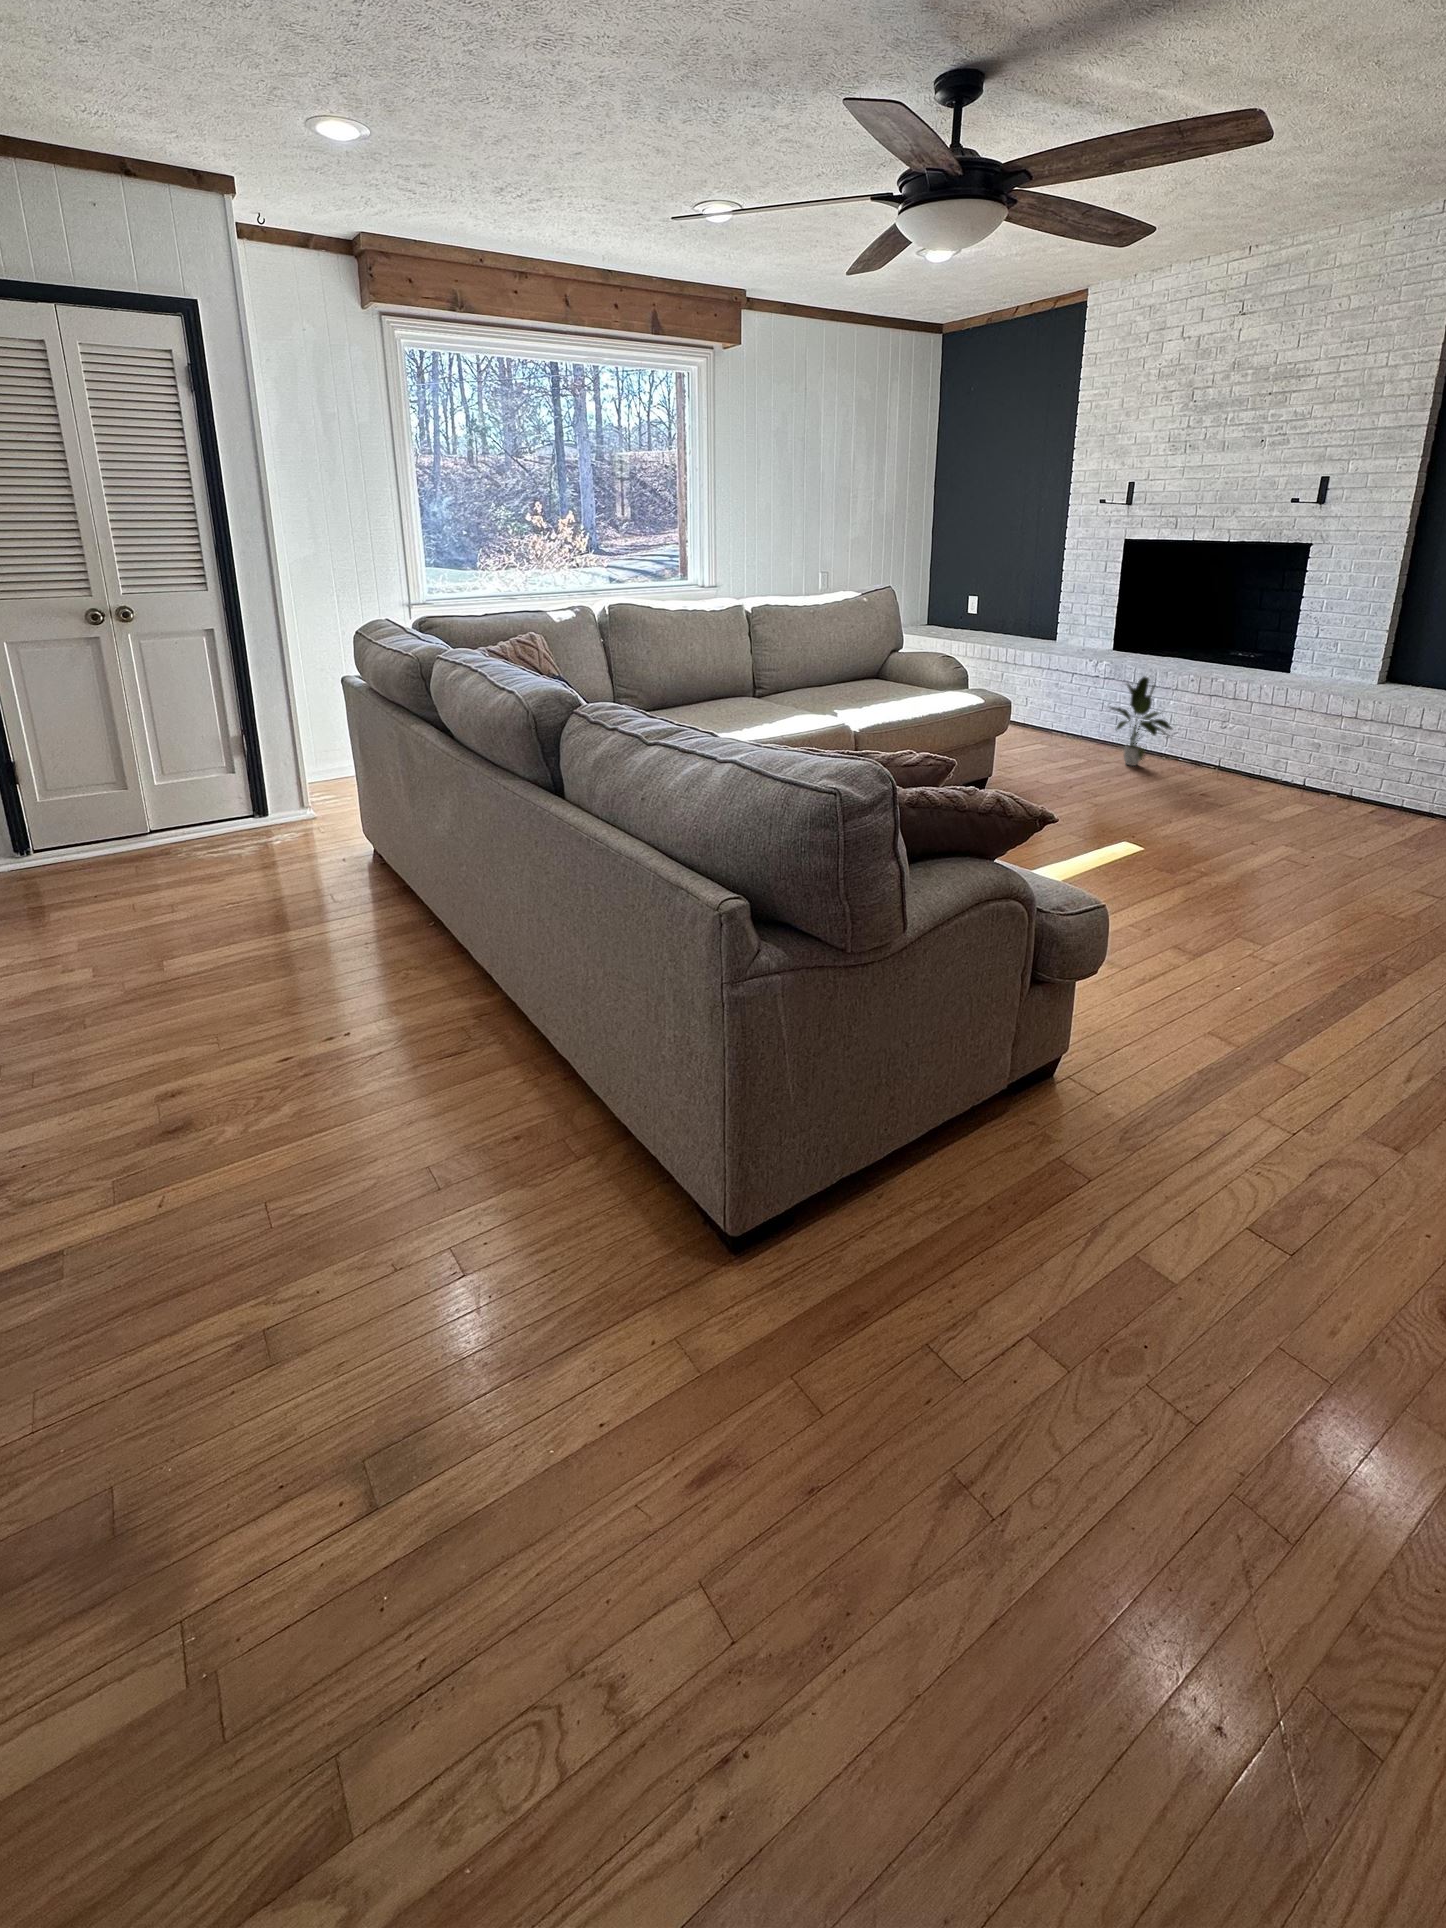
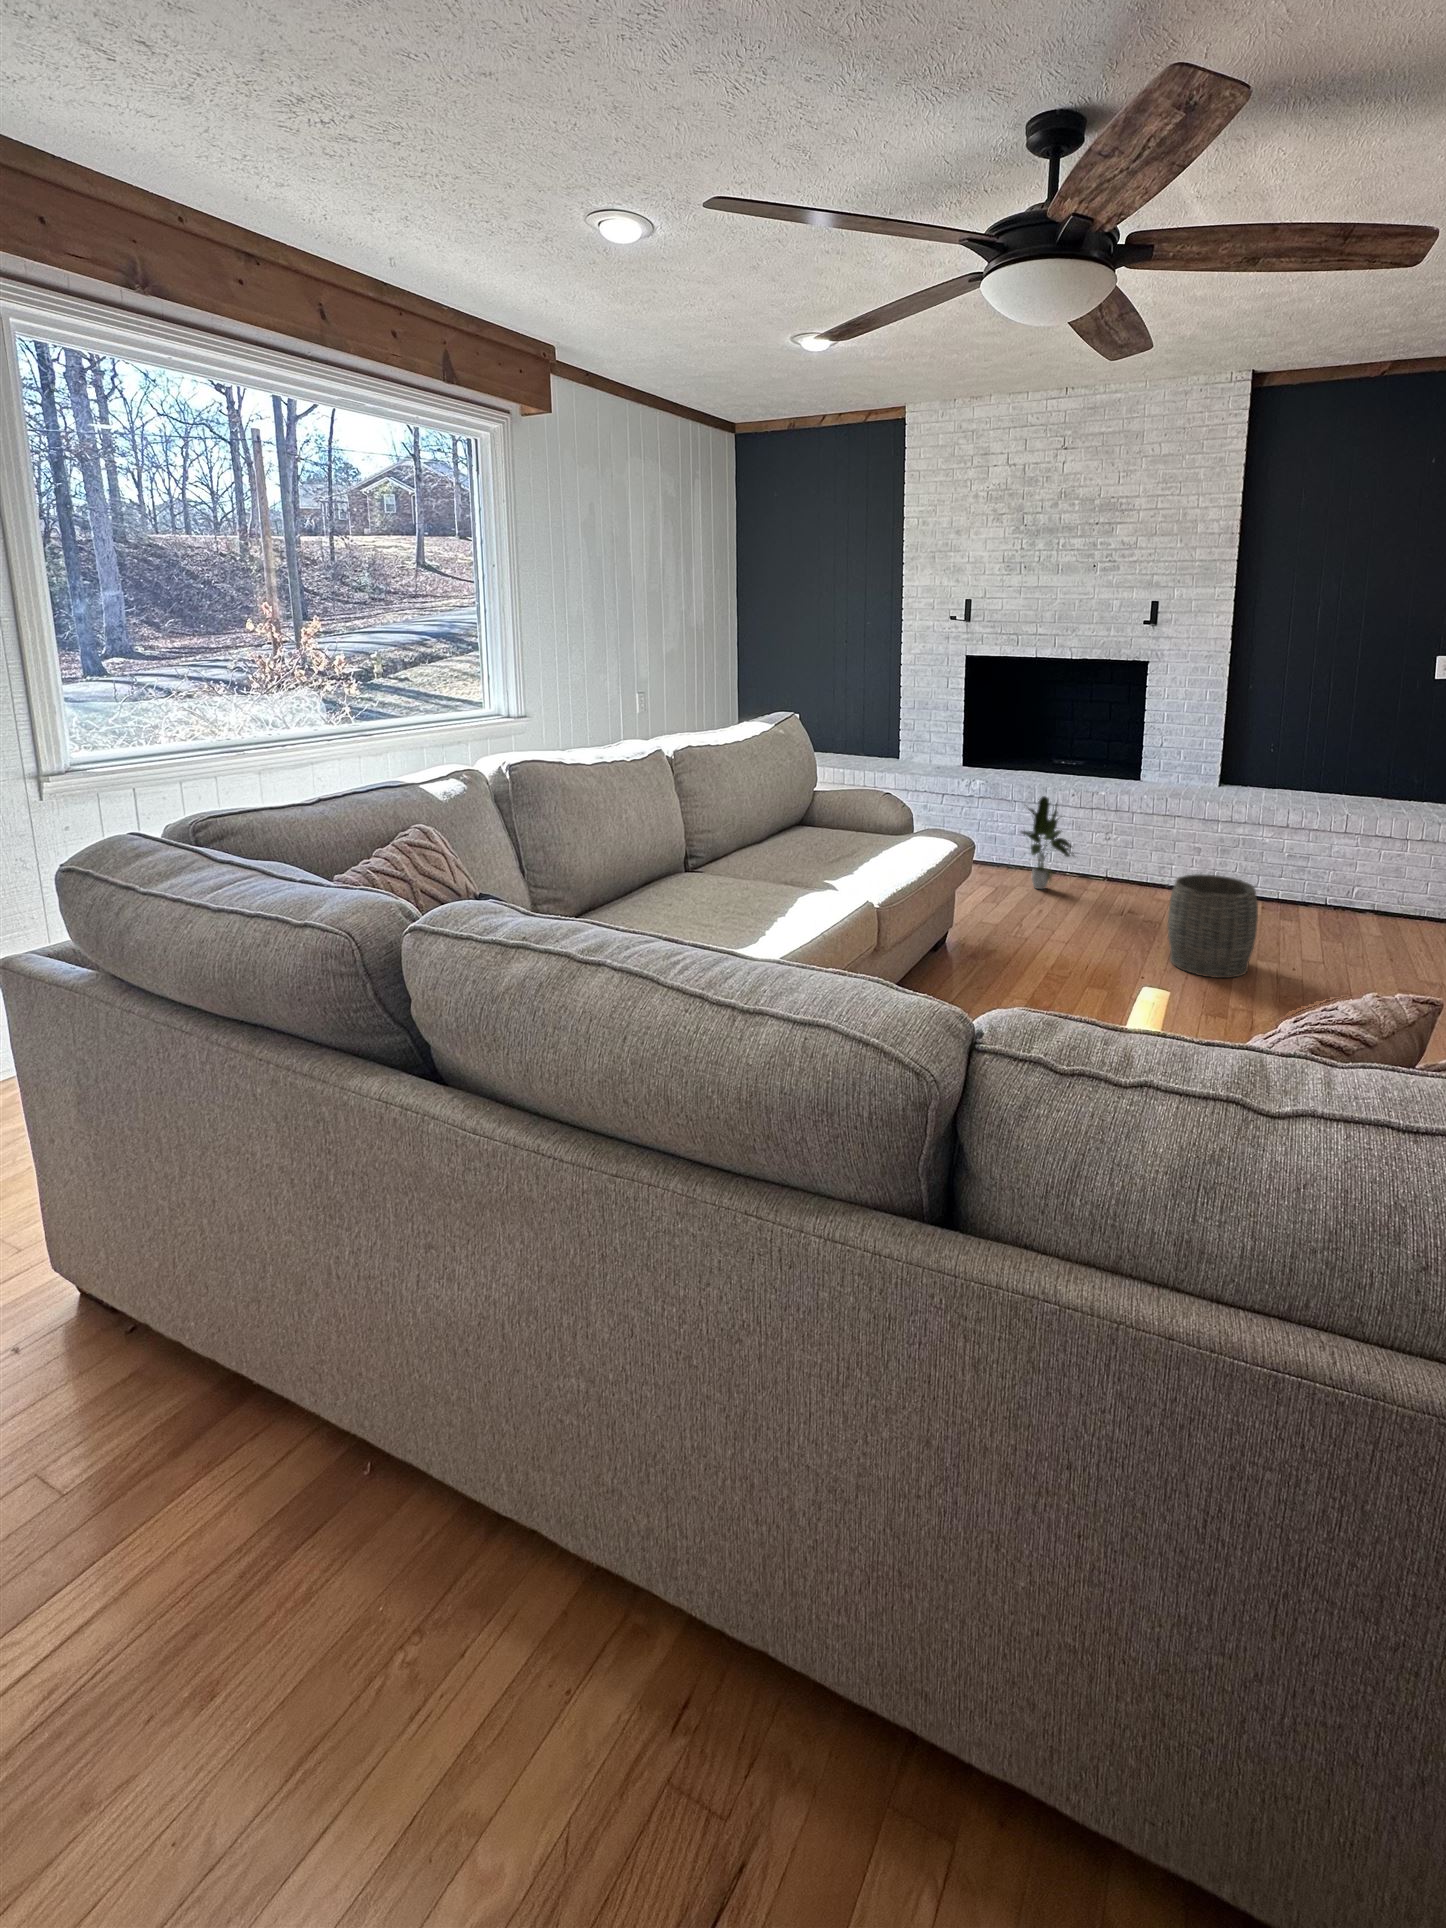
woven basket: none [1181,753,1278,854] -> present [1168,874,1258,978]

